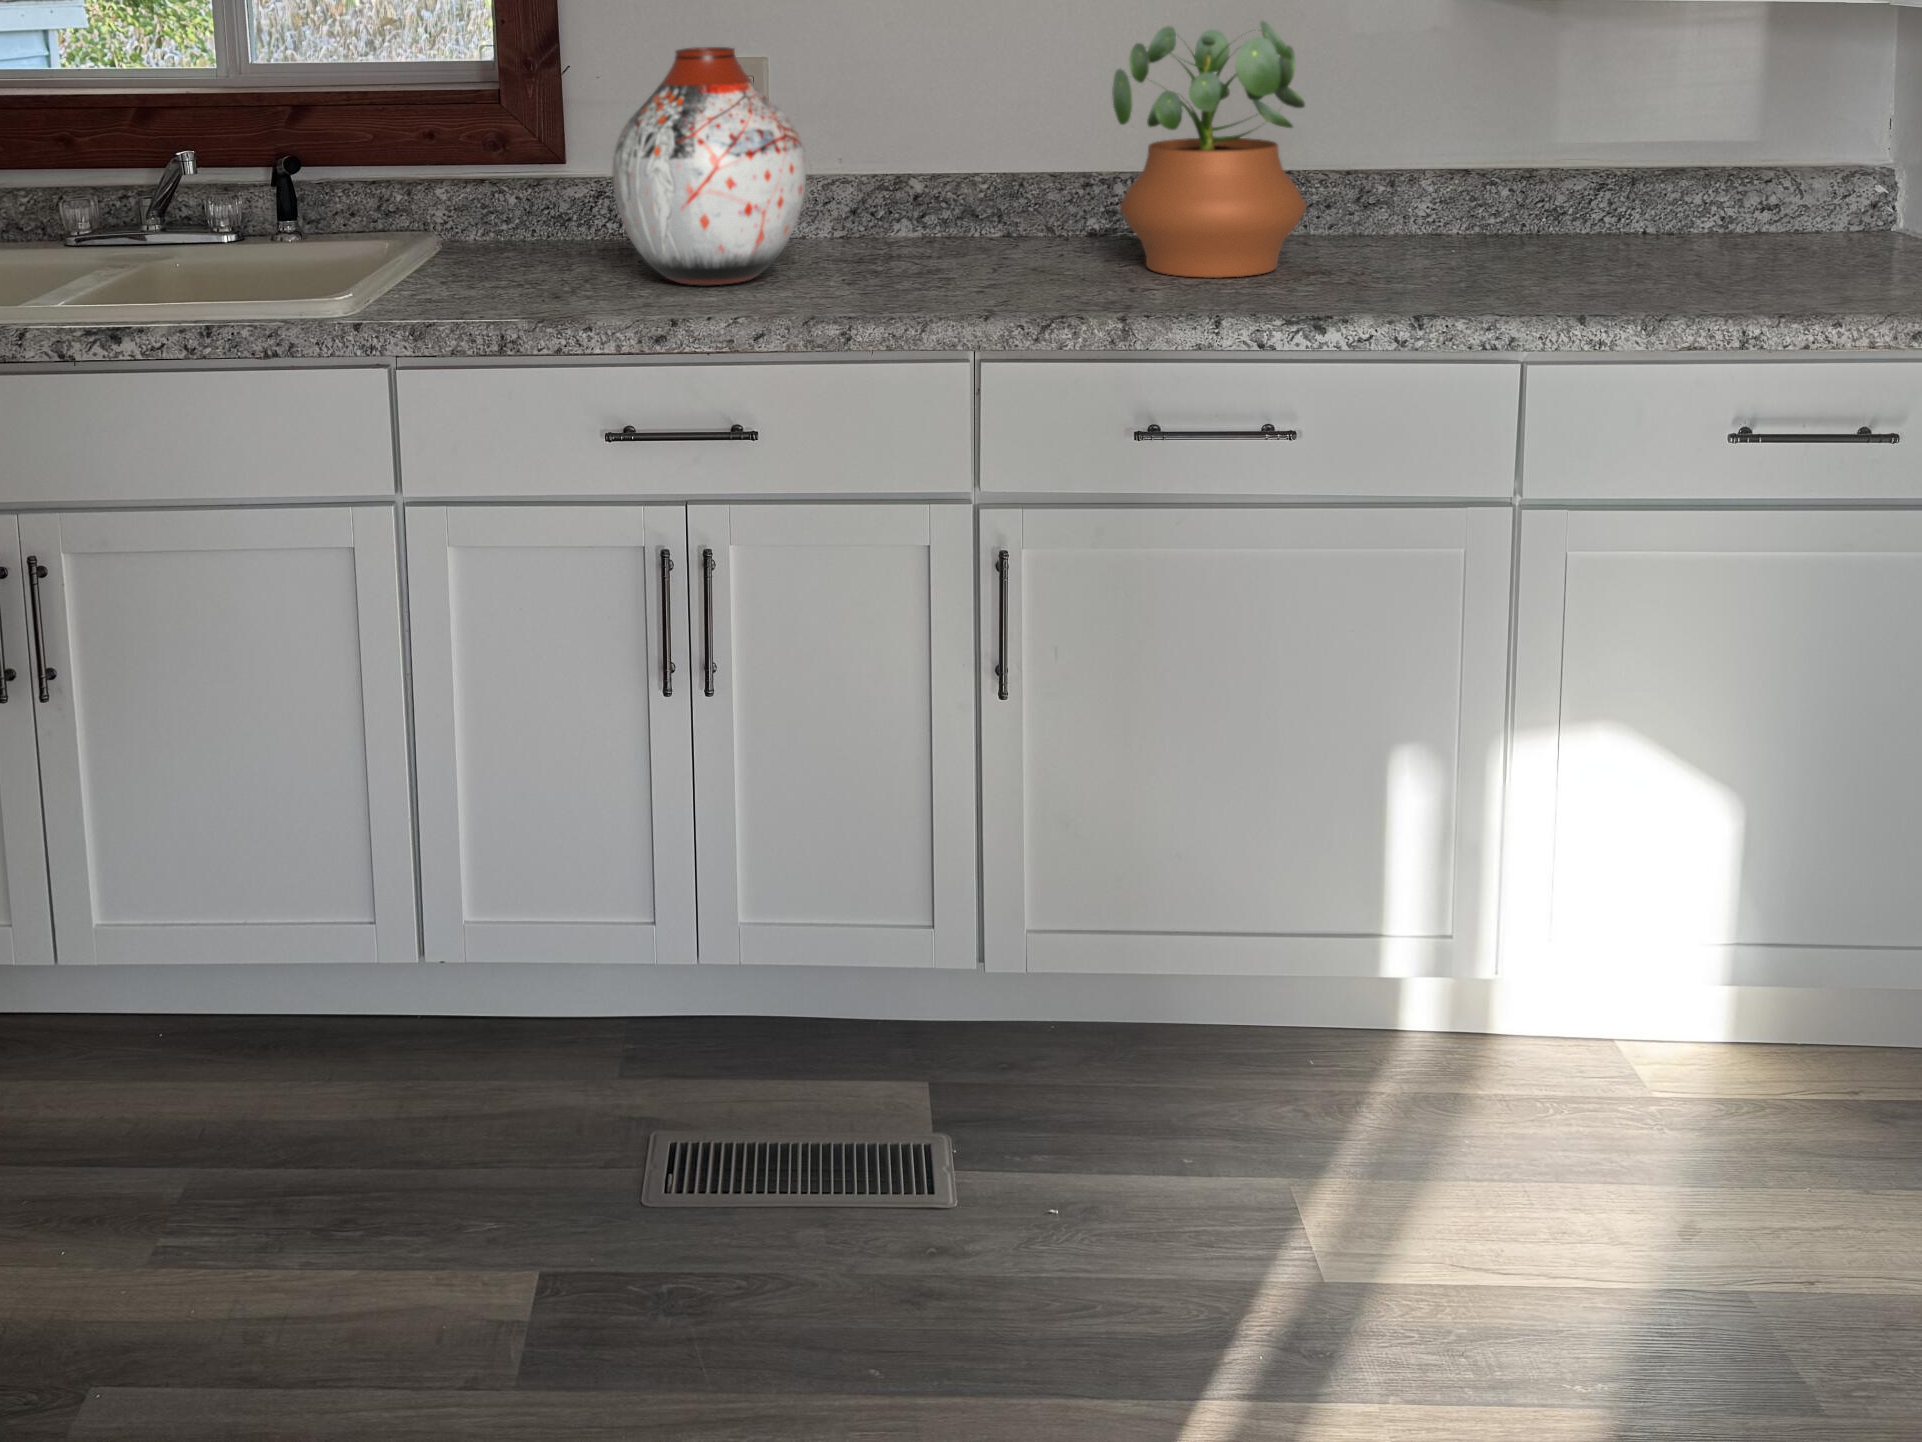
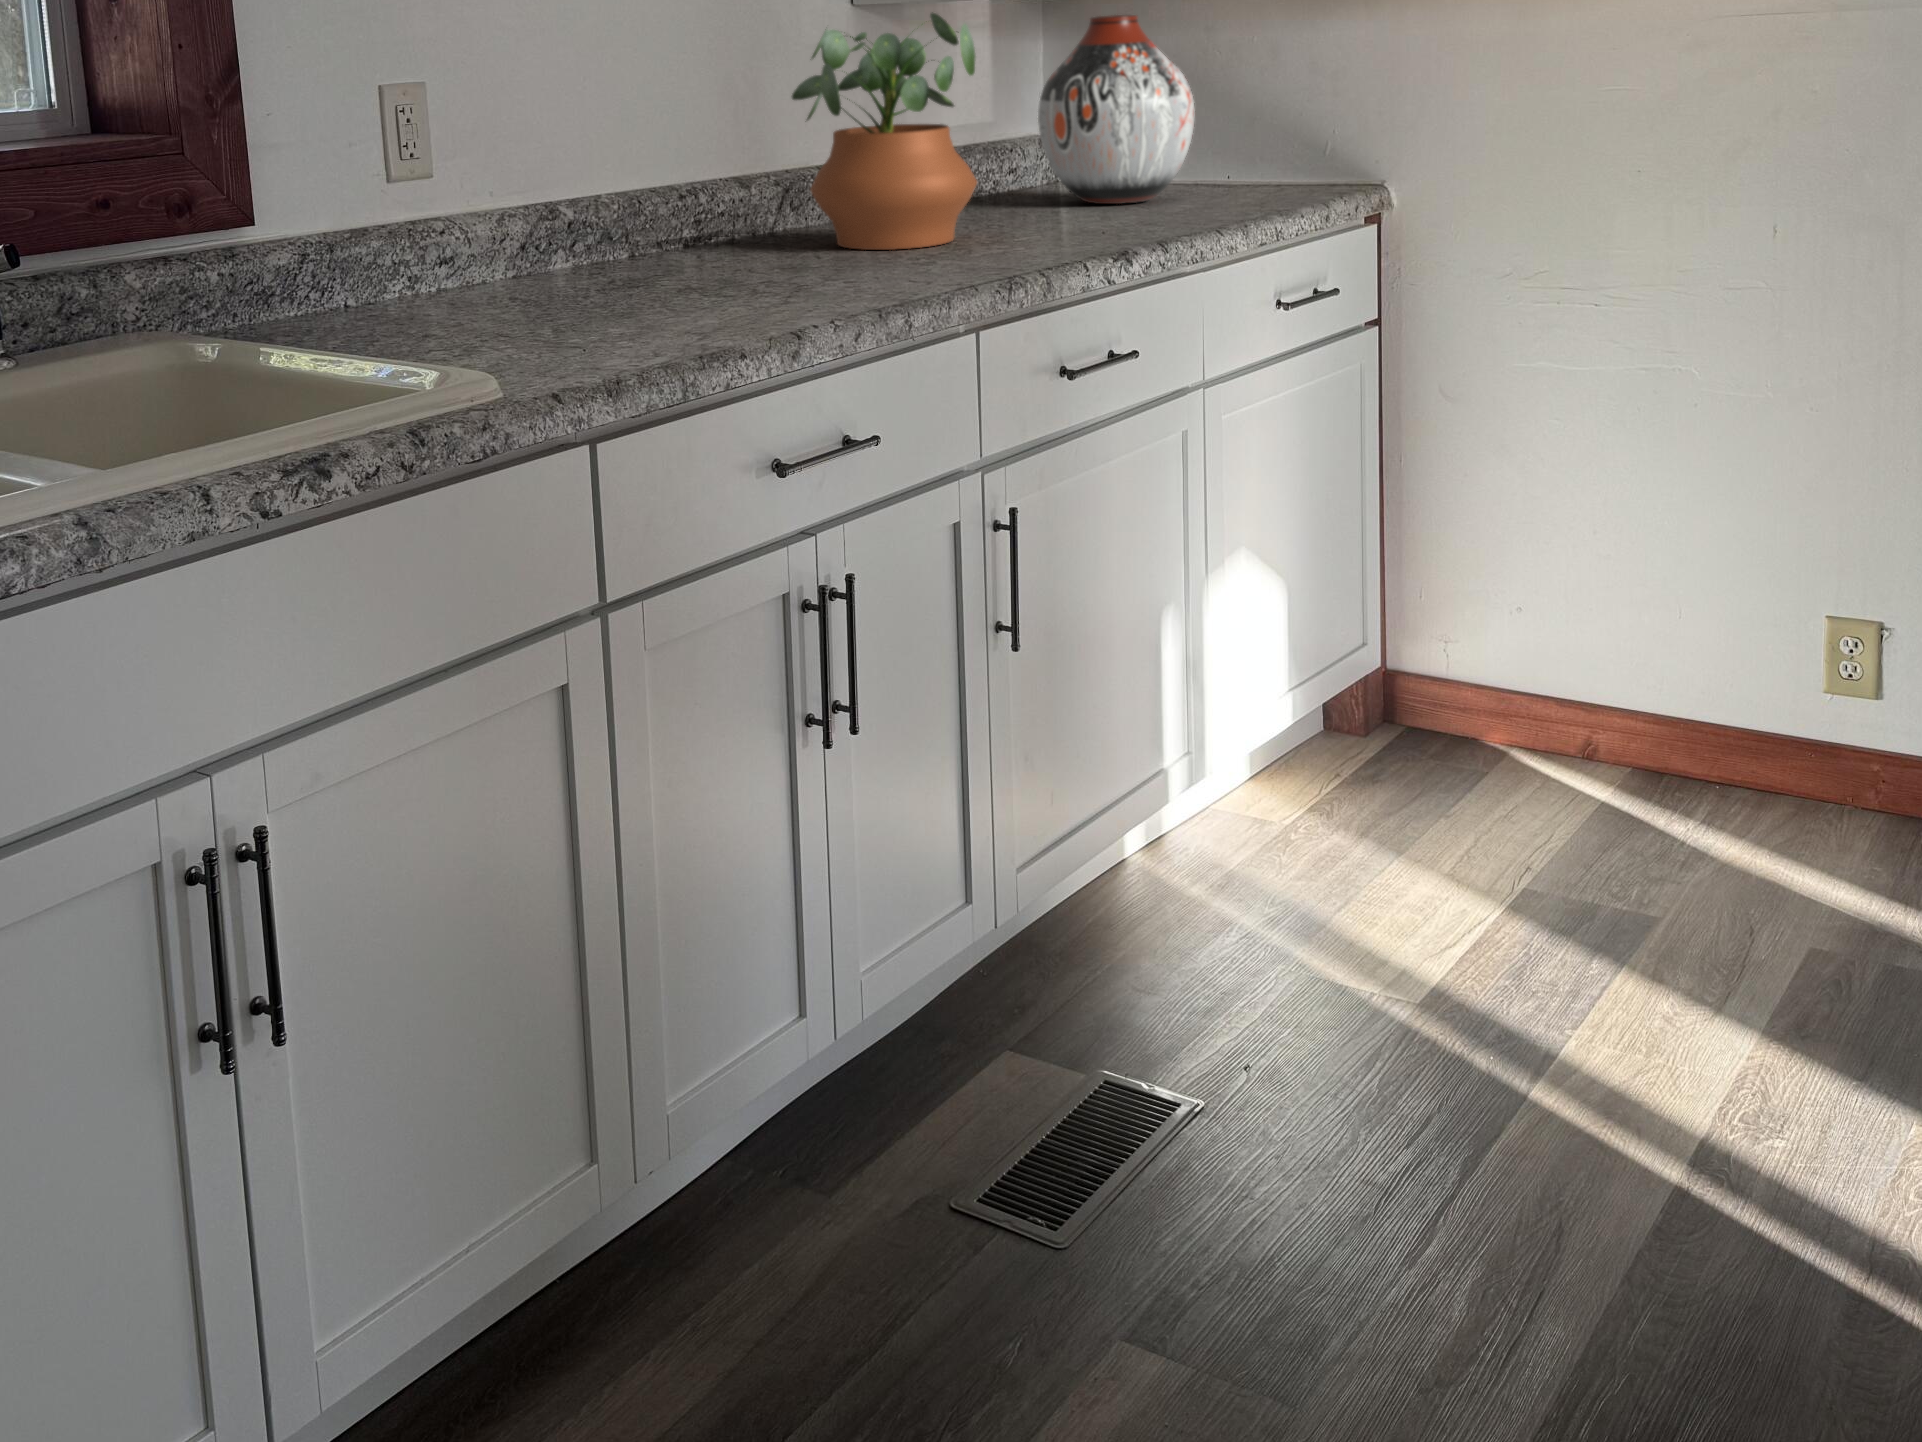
vase: present [613,47,806,286] -> present [1038,15,1195,204]

